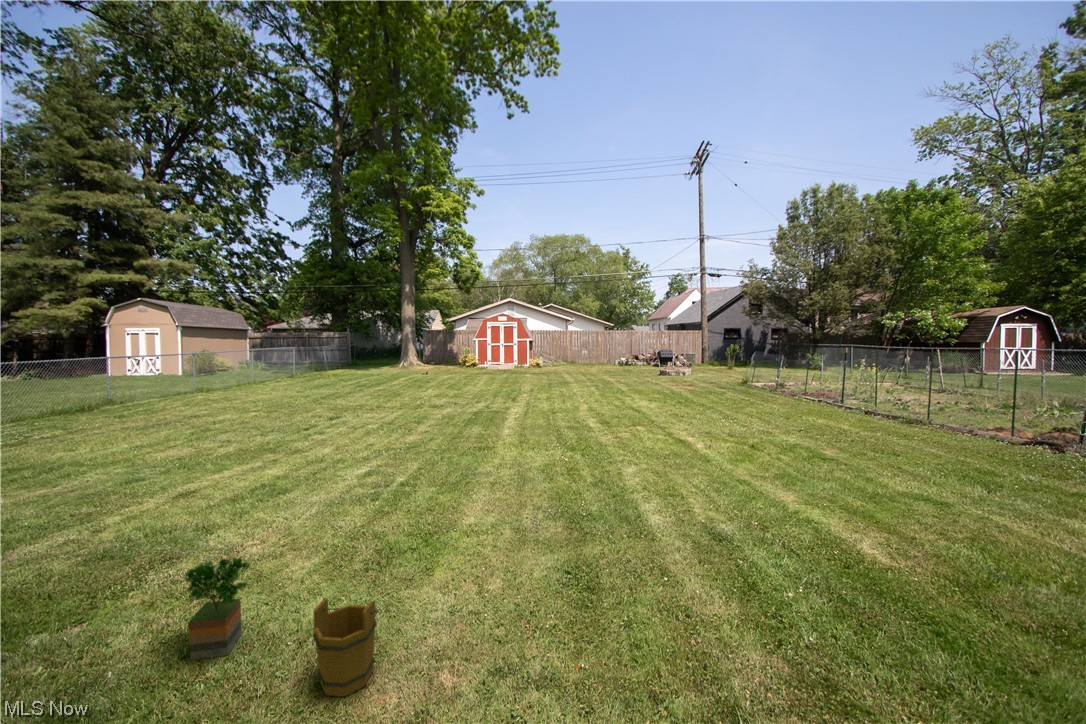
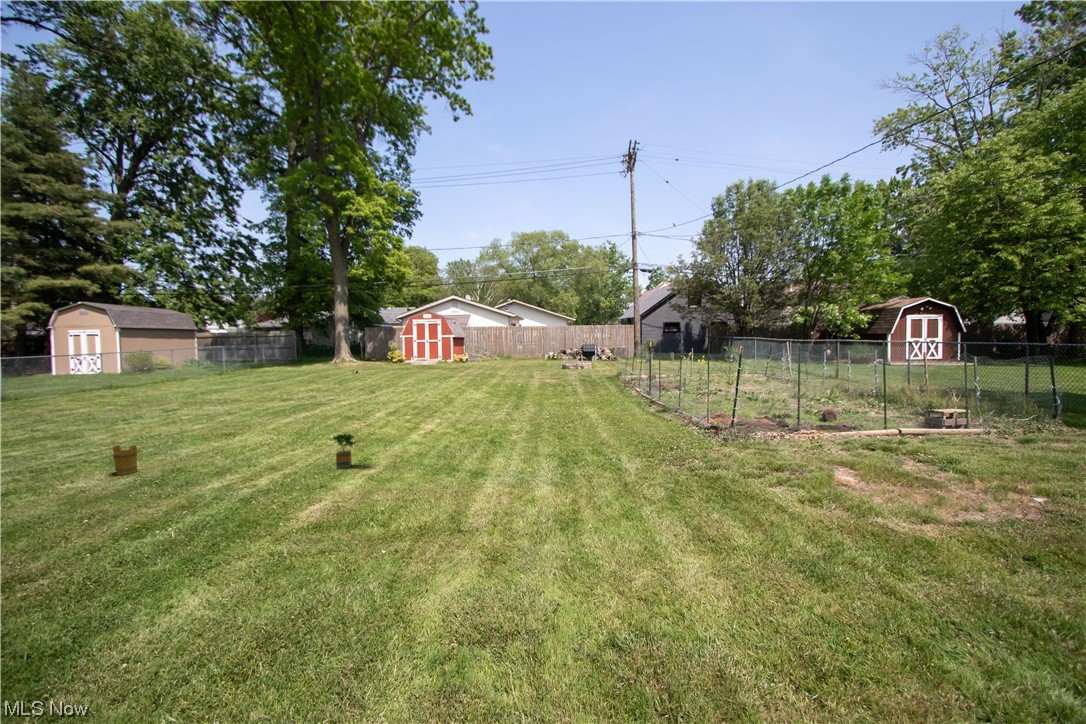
potted tree: present [184,557,250,660] -> present [333,434,355,469]

